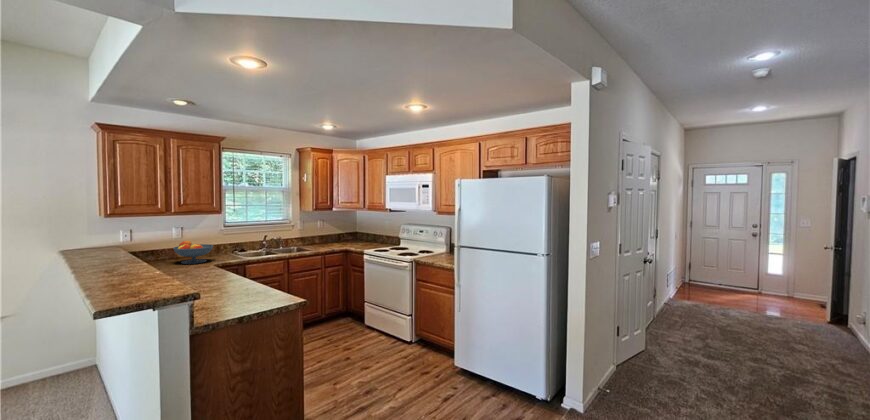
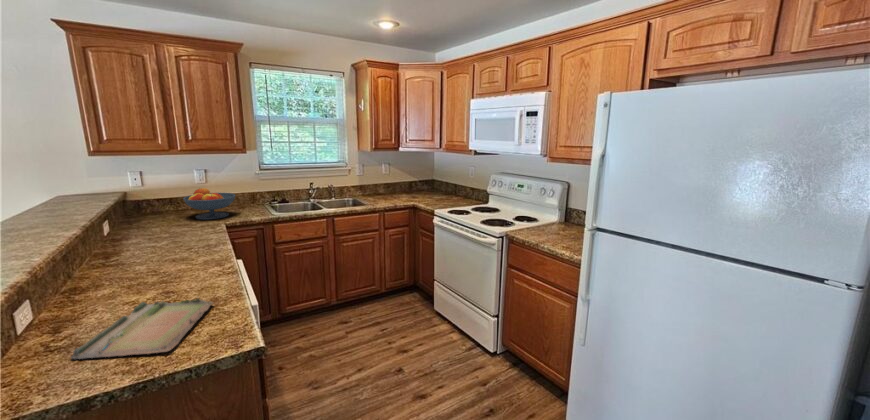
tray: none [213,287,262,310] -> present [71,299,213,360]

